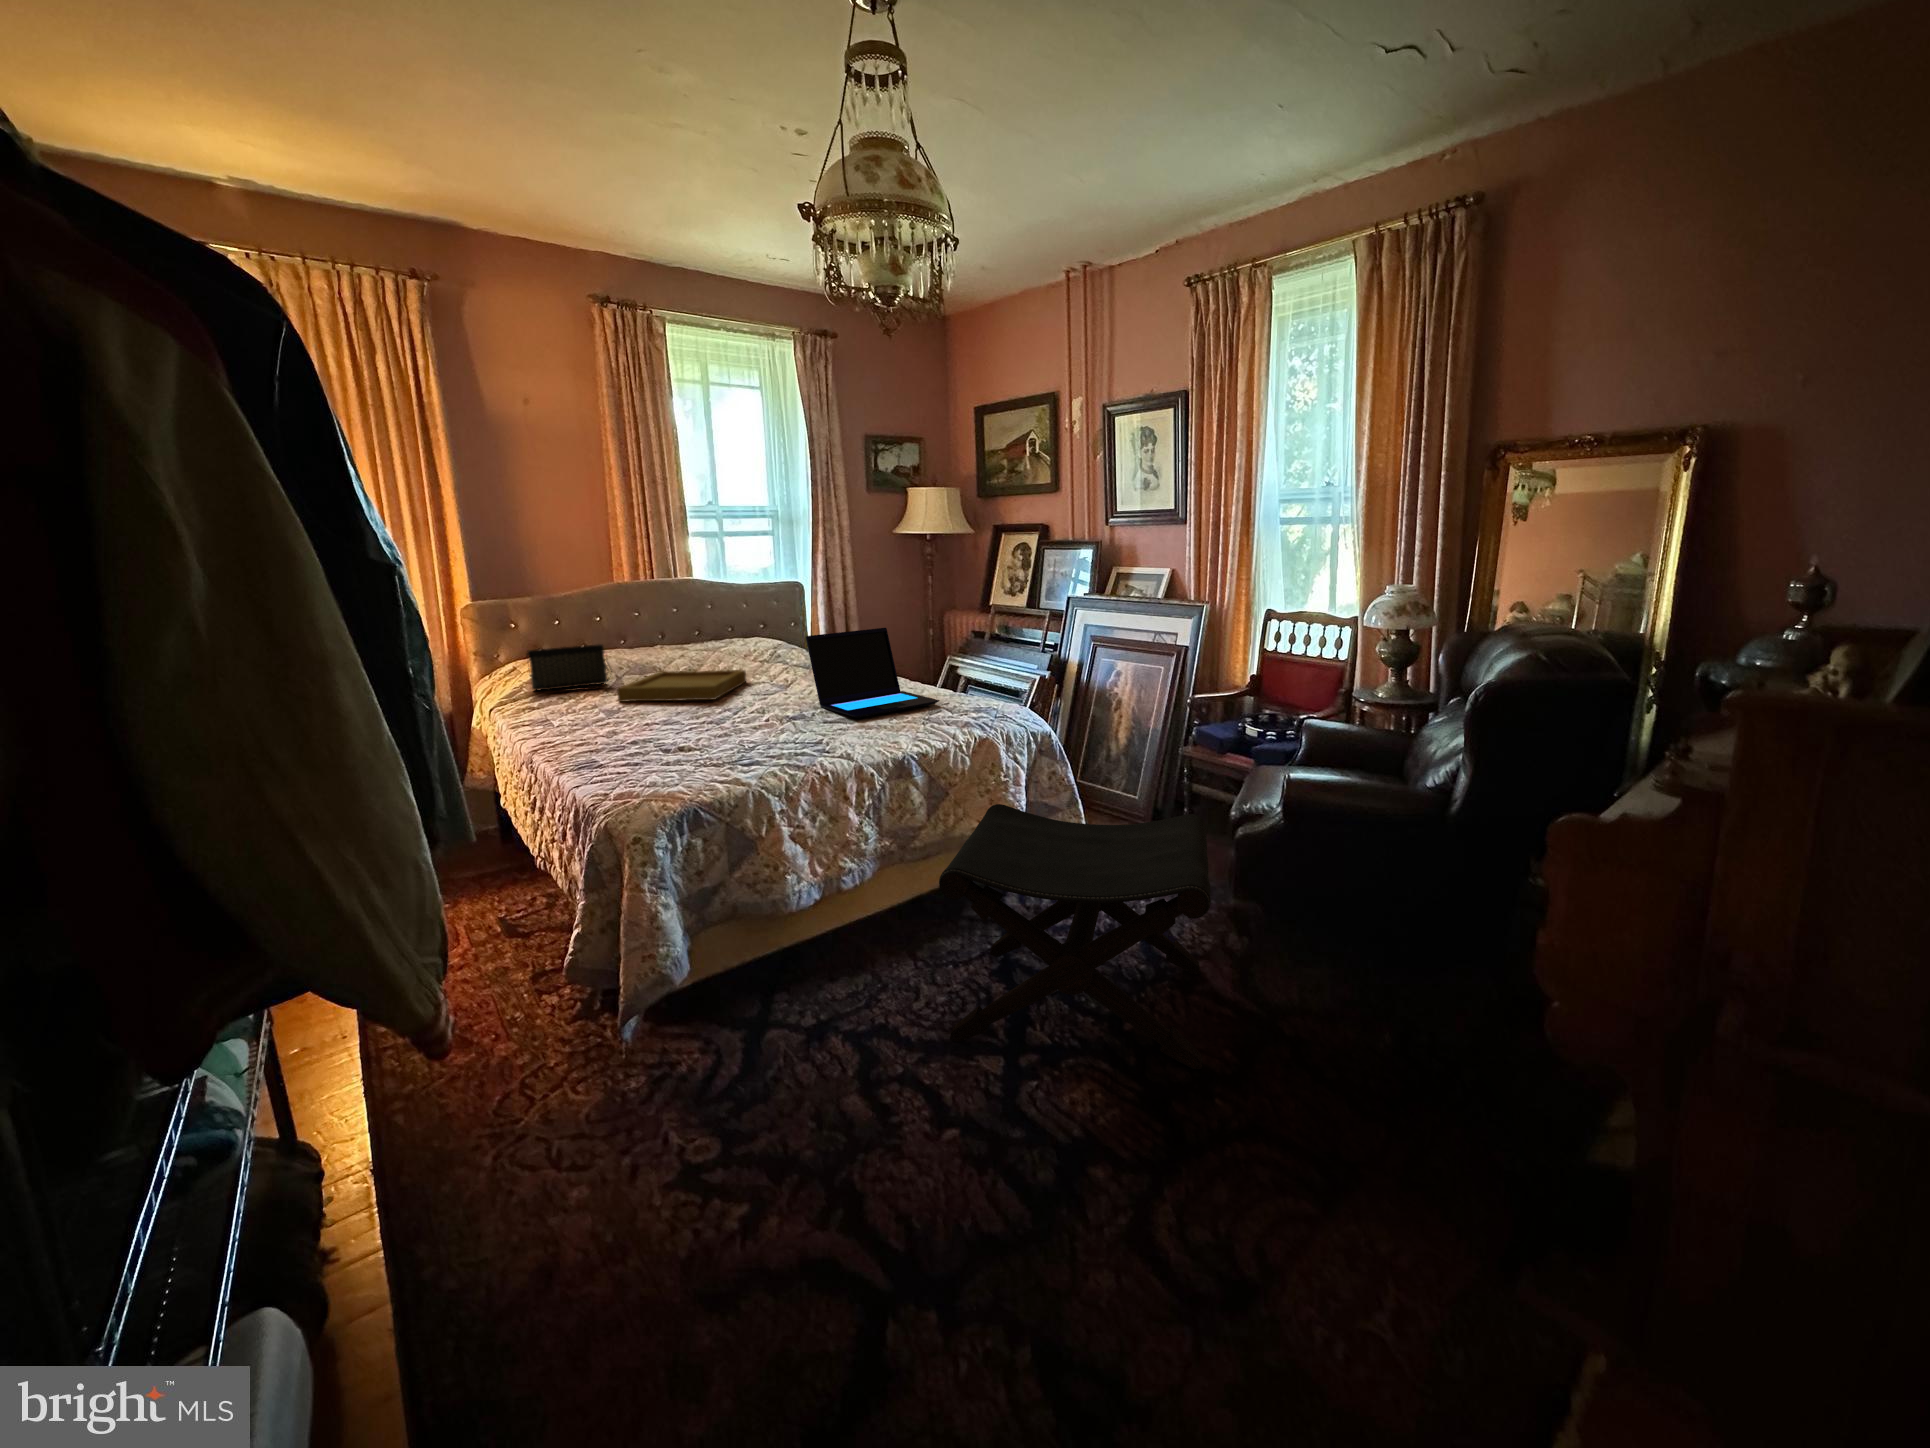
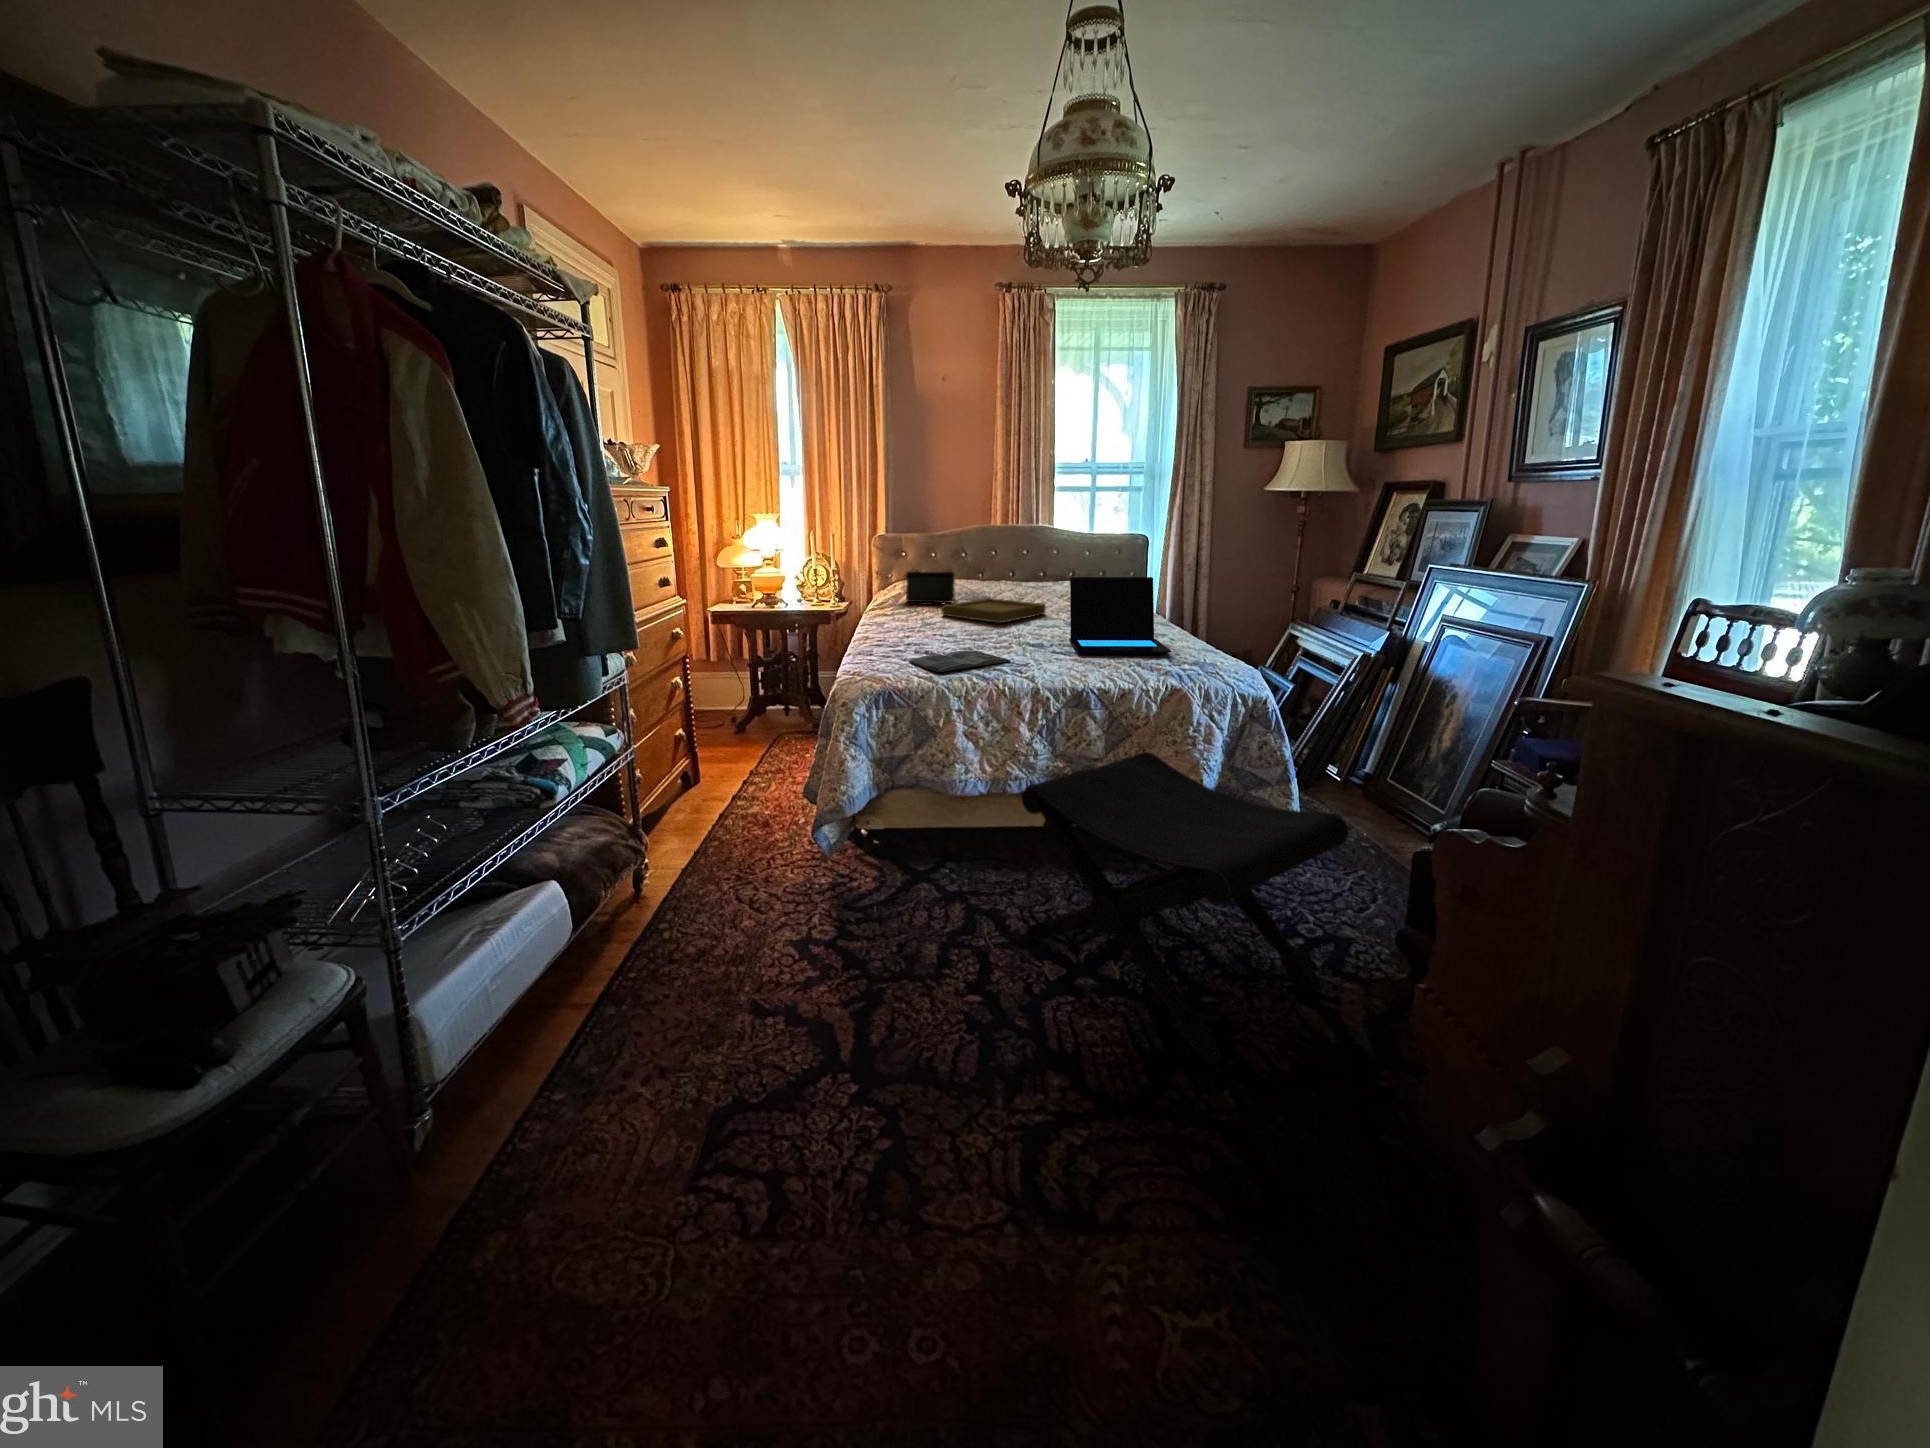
magazine: none [672,737,796,771] -> present [909,650,1010,672]

